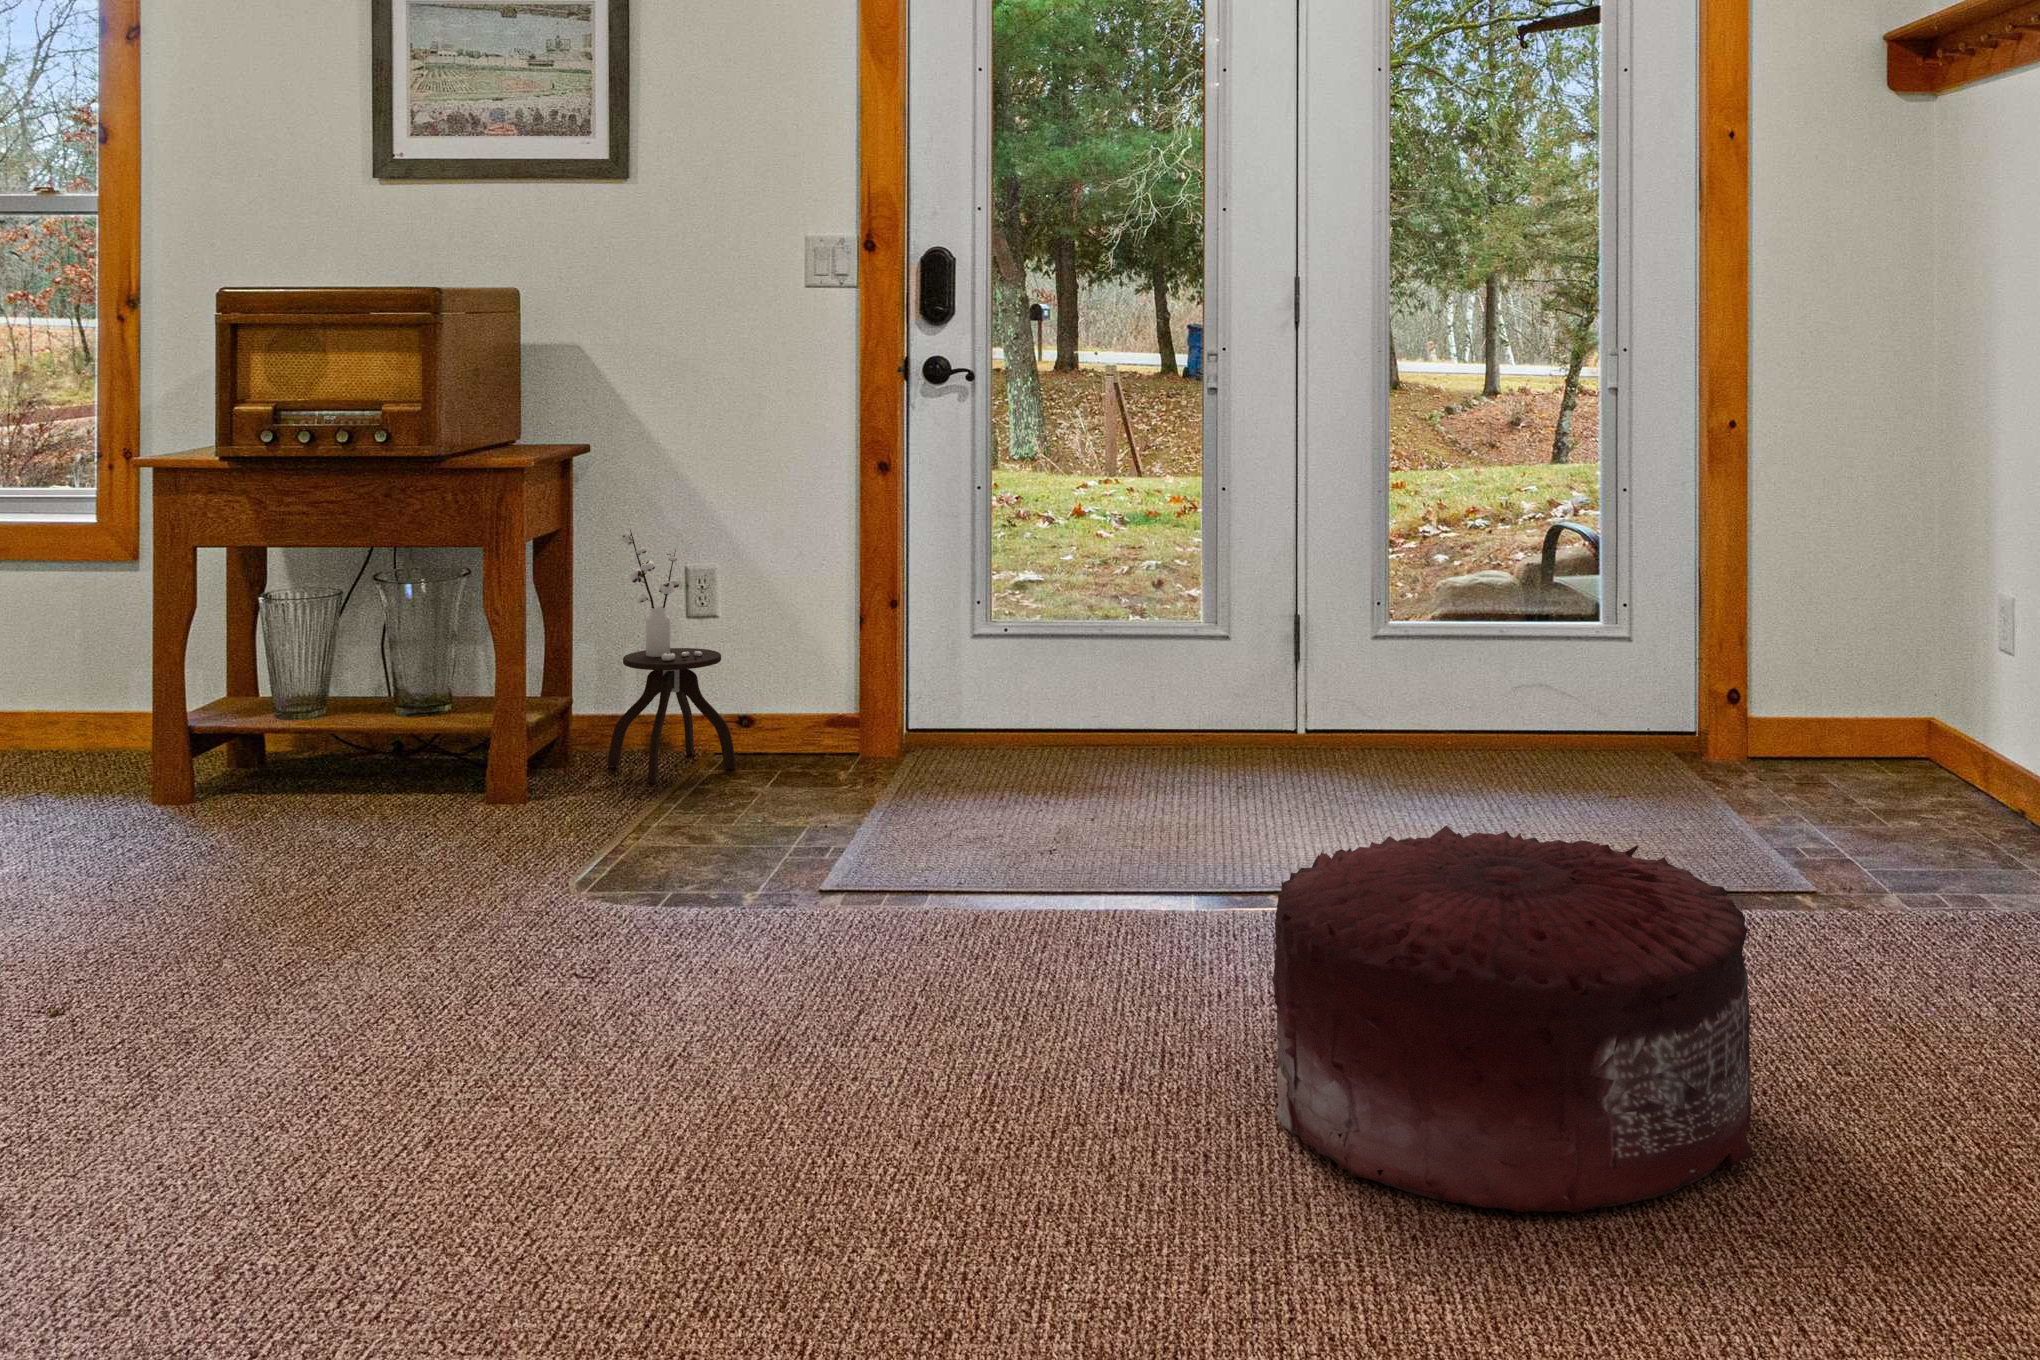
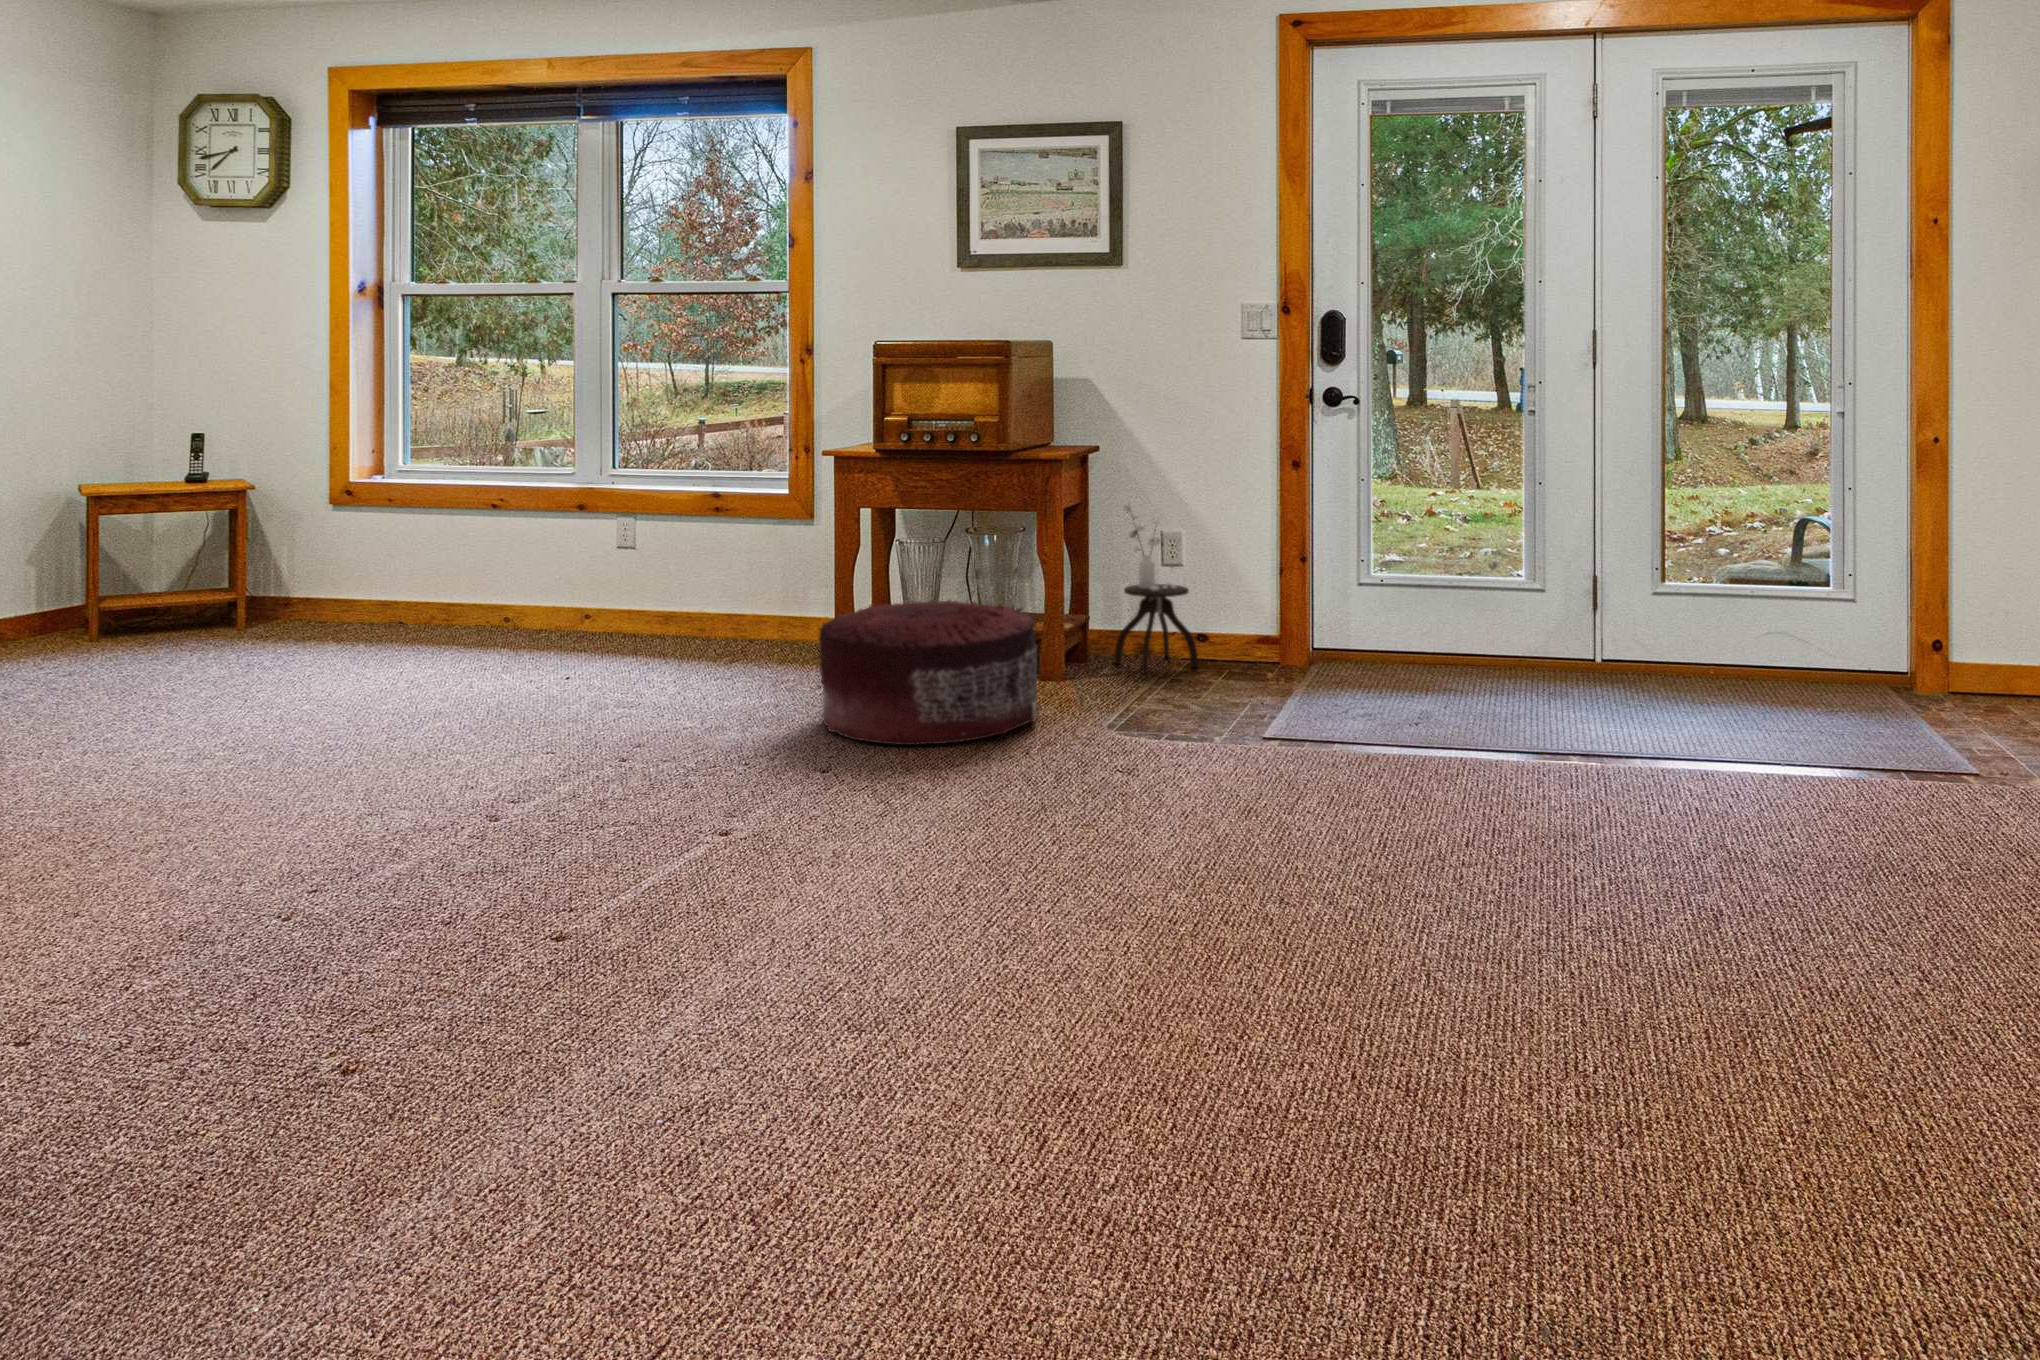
pouf: present [1272,826,1754,1213] -> present [819,600,1038,745]

